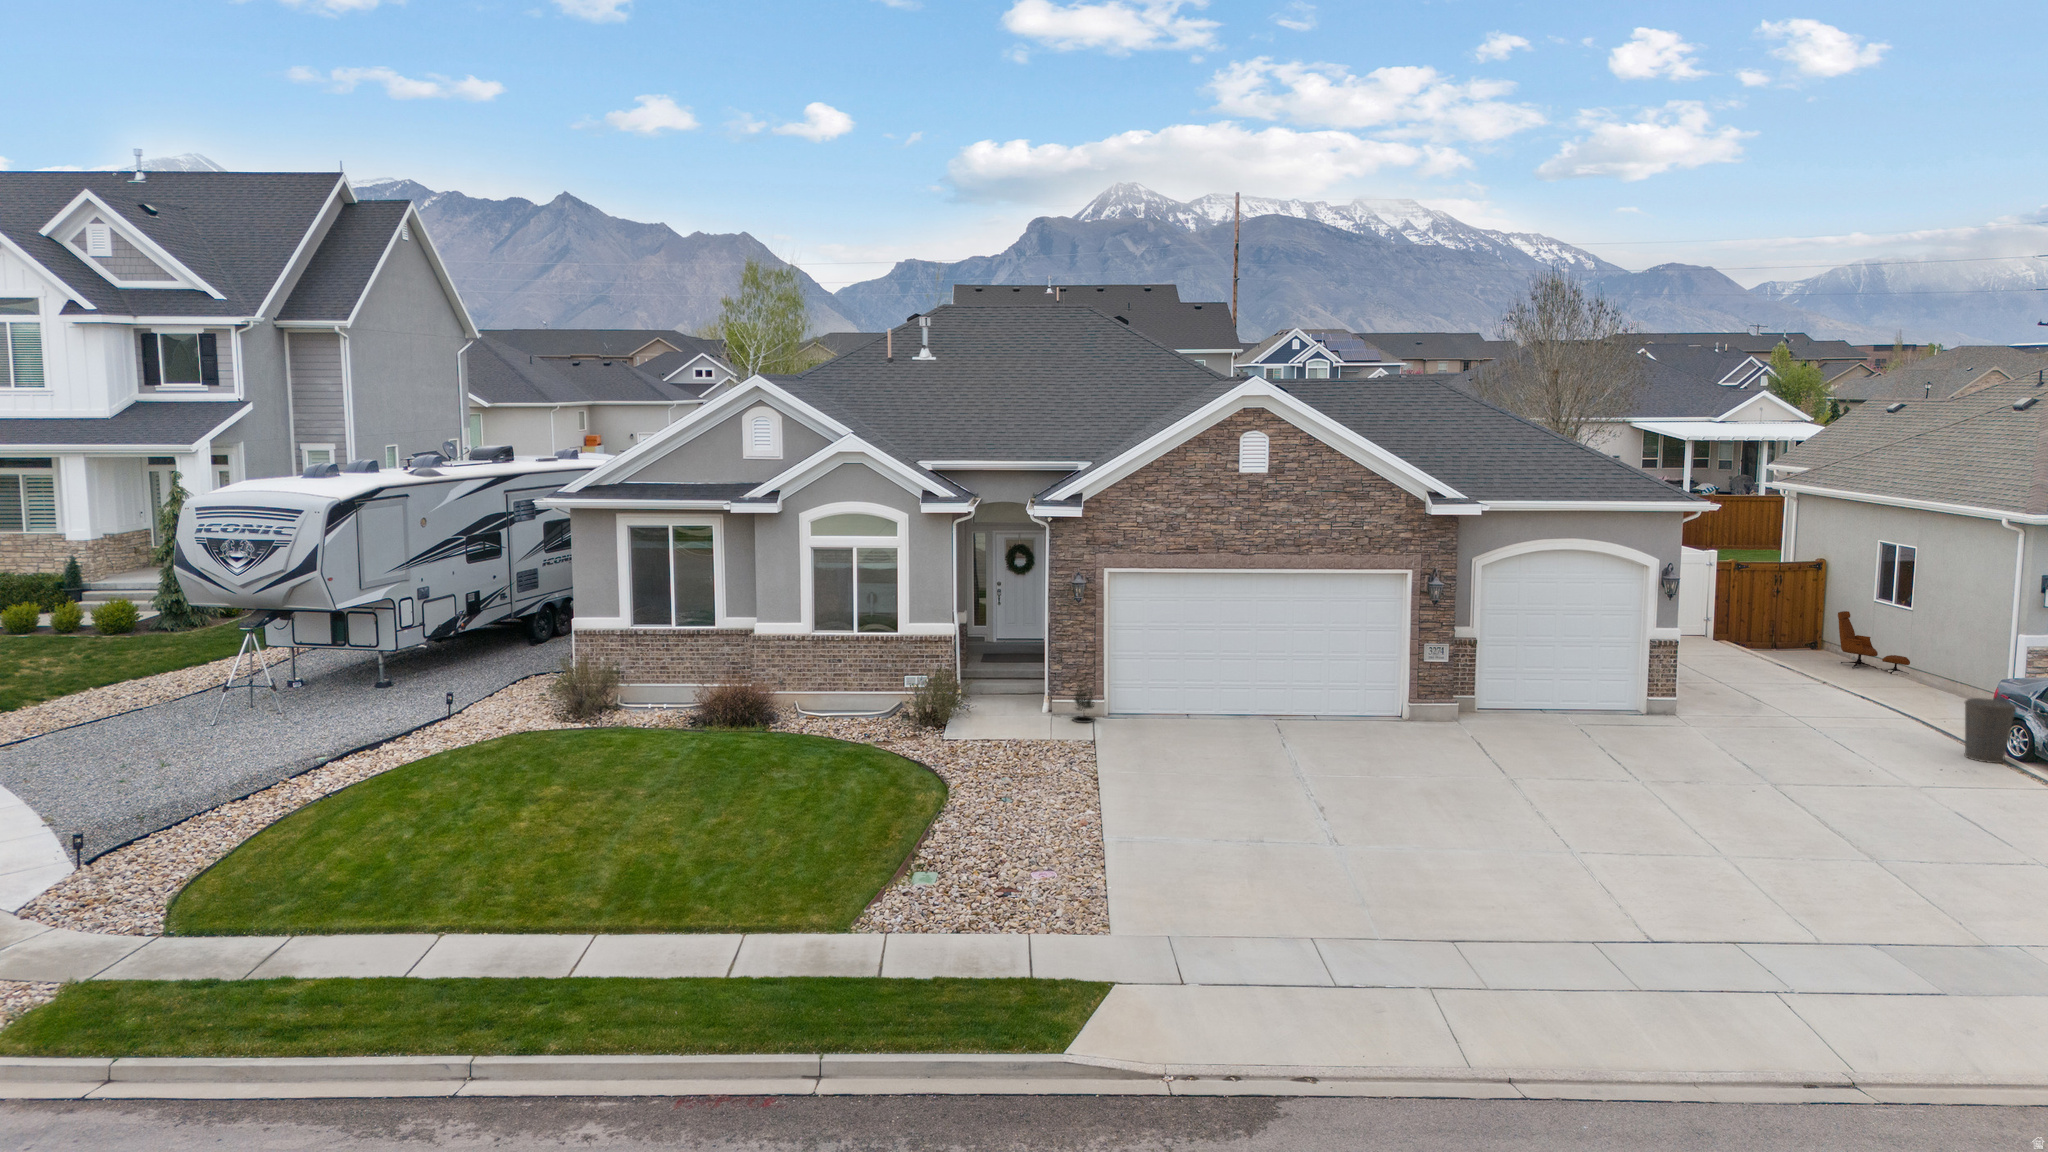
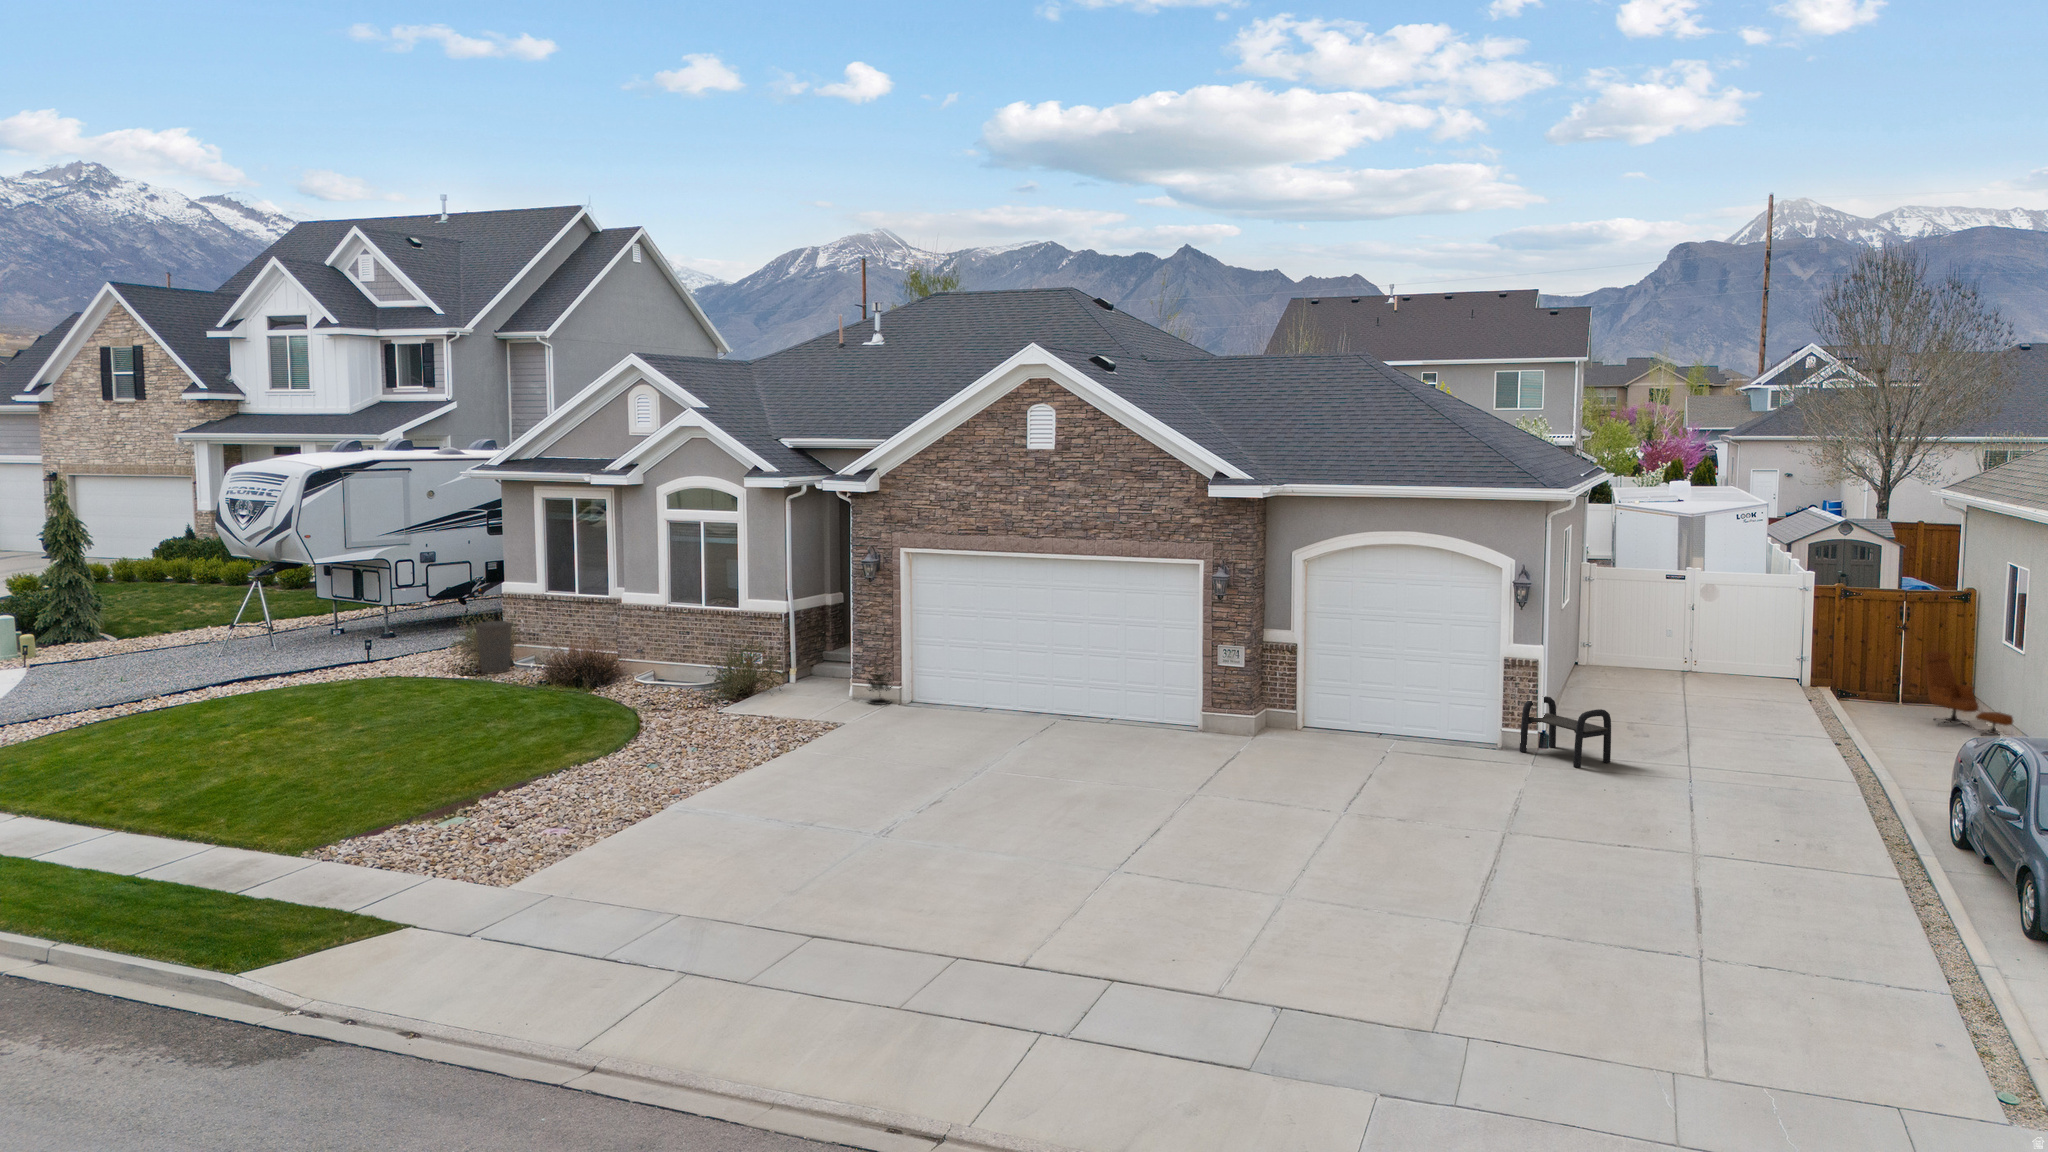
bench: none [1660,670,1738,728] -> present [1519,696,1611,768]
trash can: present [1964,698,2016,763] -> present [475,621,512,674]

